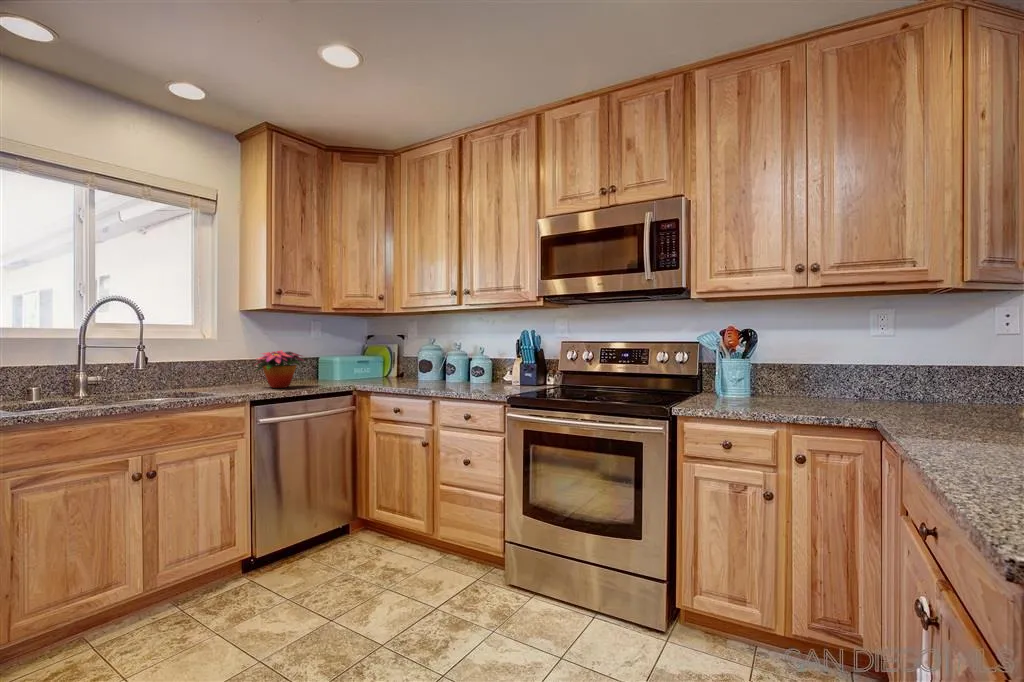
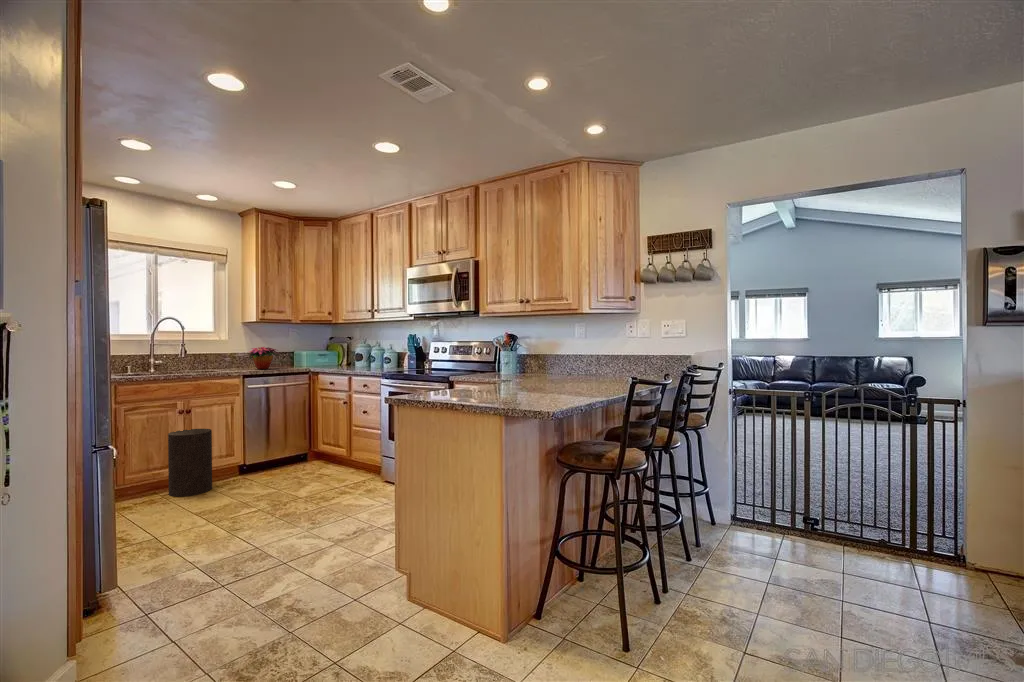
stool: none [110,505,199,655] -> present [168,429,212,497]

